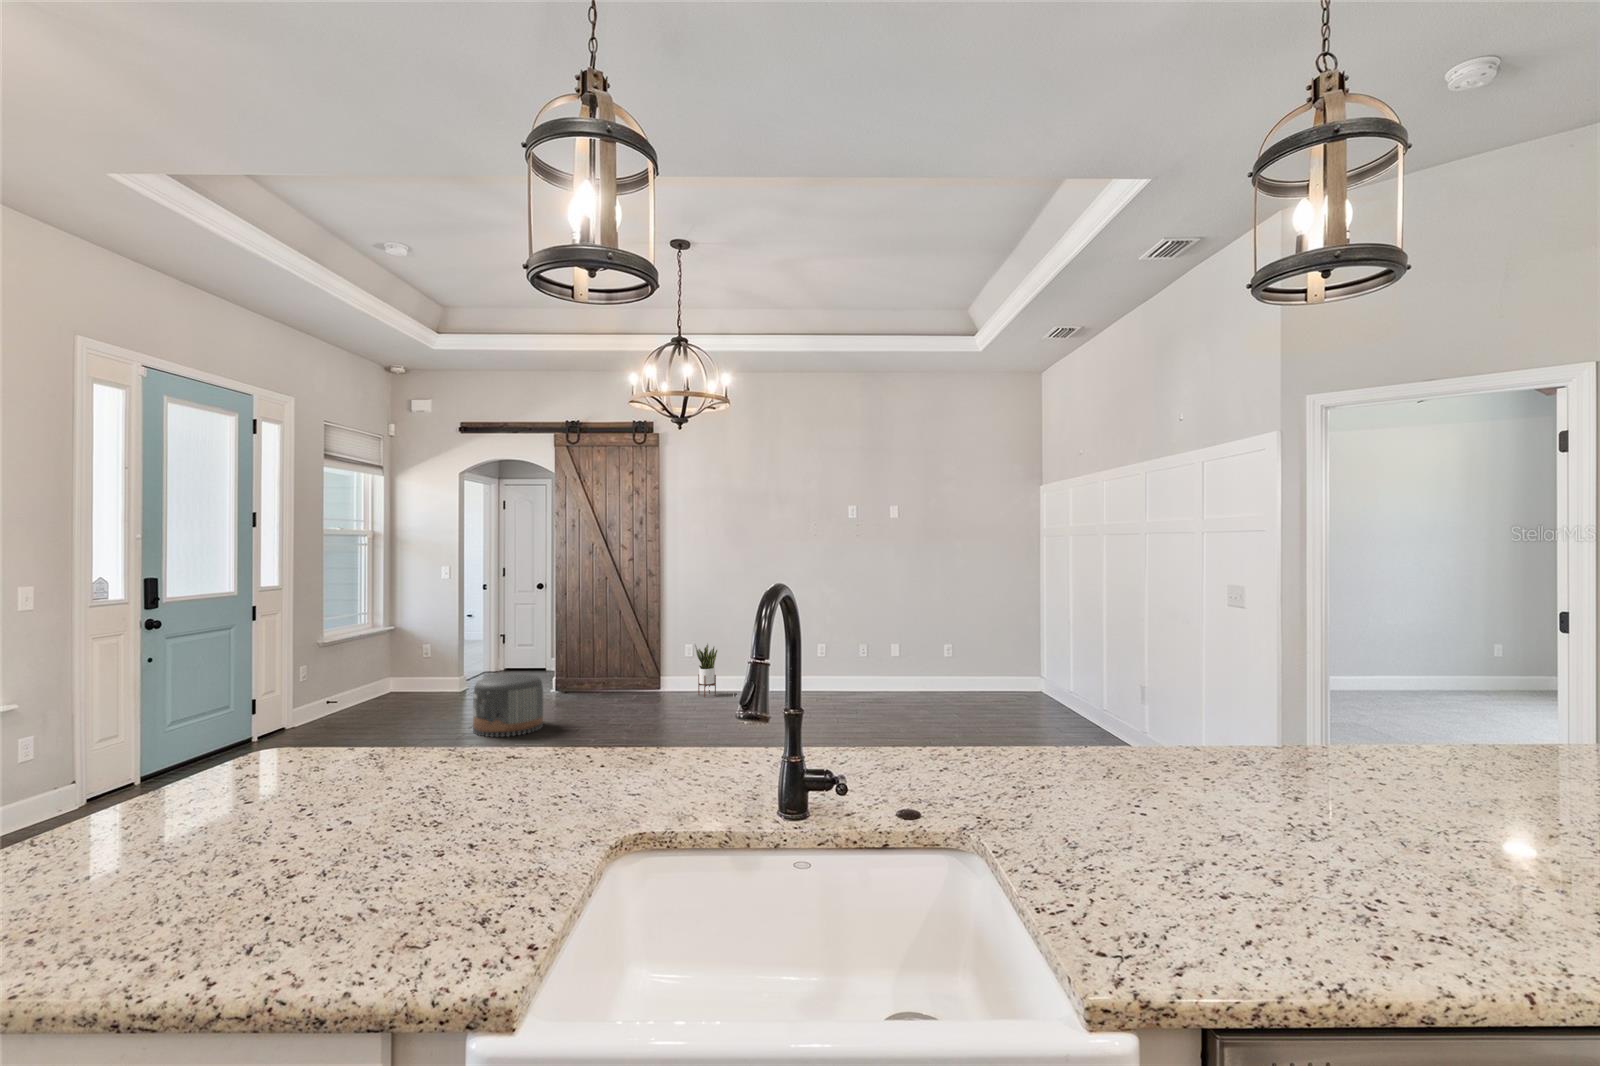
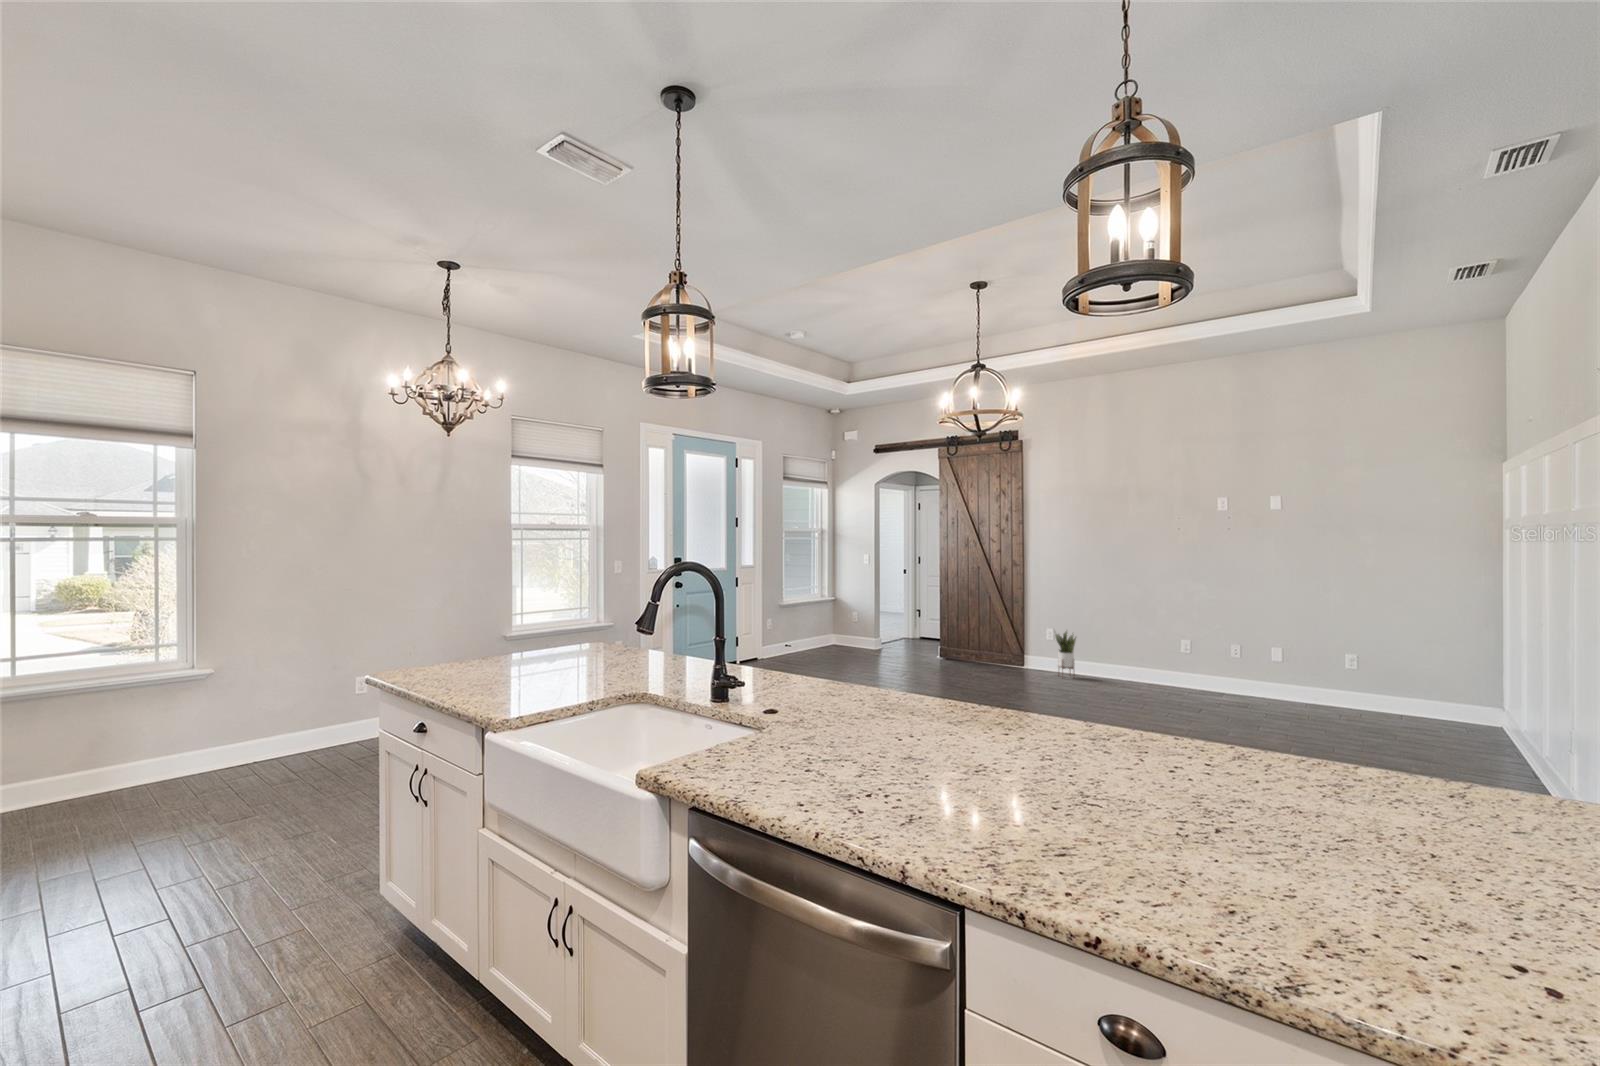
pouf: present [473,673,543,737] -> none [859,637,910,684]

